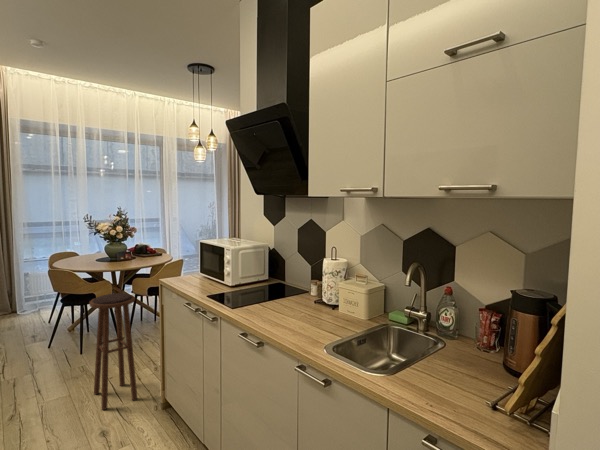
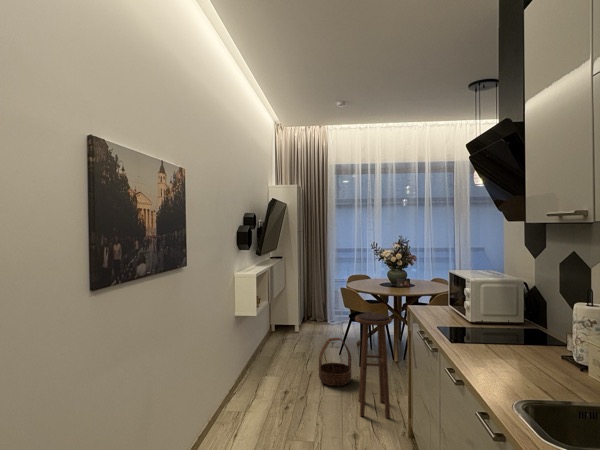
basket: none [28,331,76,390] -> present [319,338,352,386]

